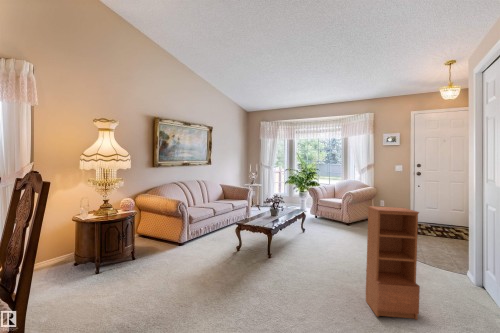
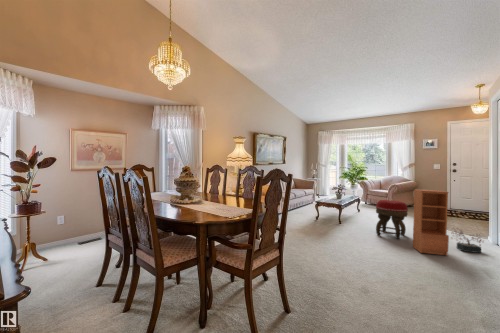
footstool: none [315,219,360,283] -> present [376,200,408,239]
decorative plant: none [421,265,468,308] -> present [452,228,481,253]

